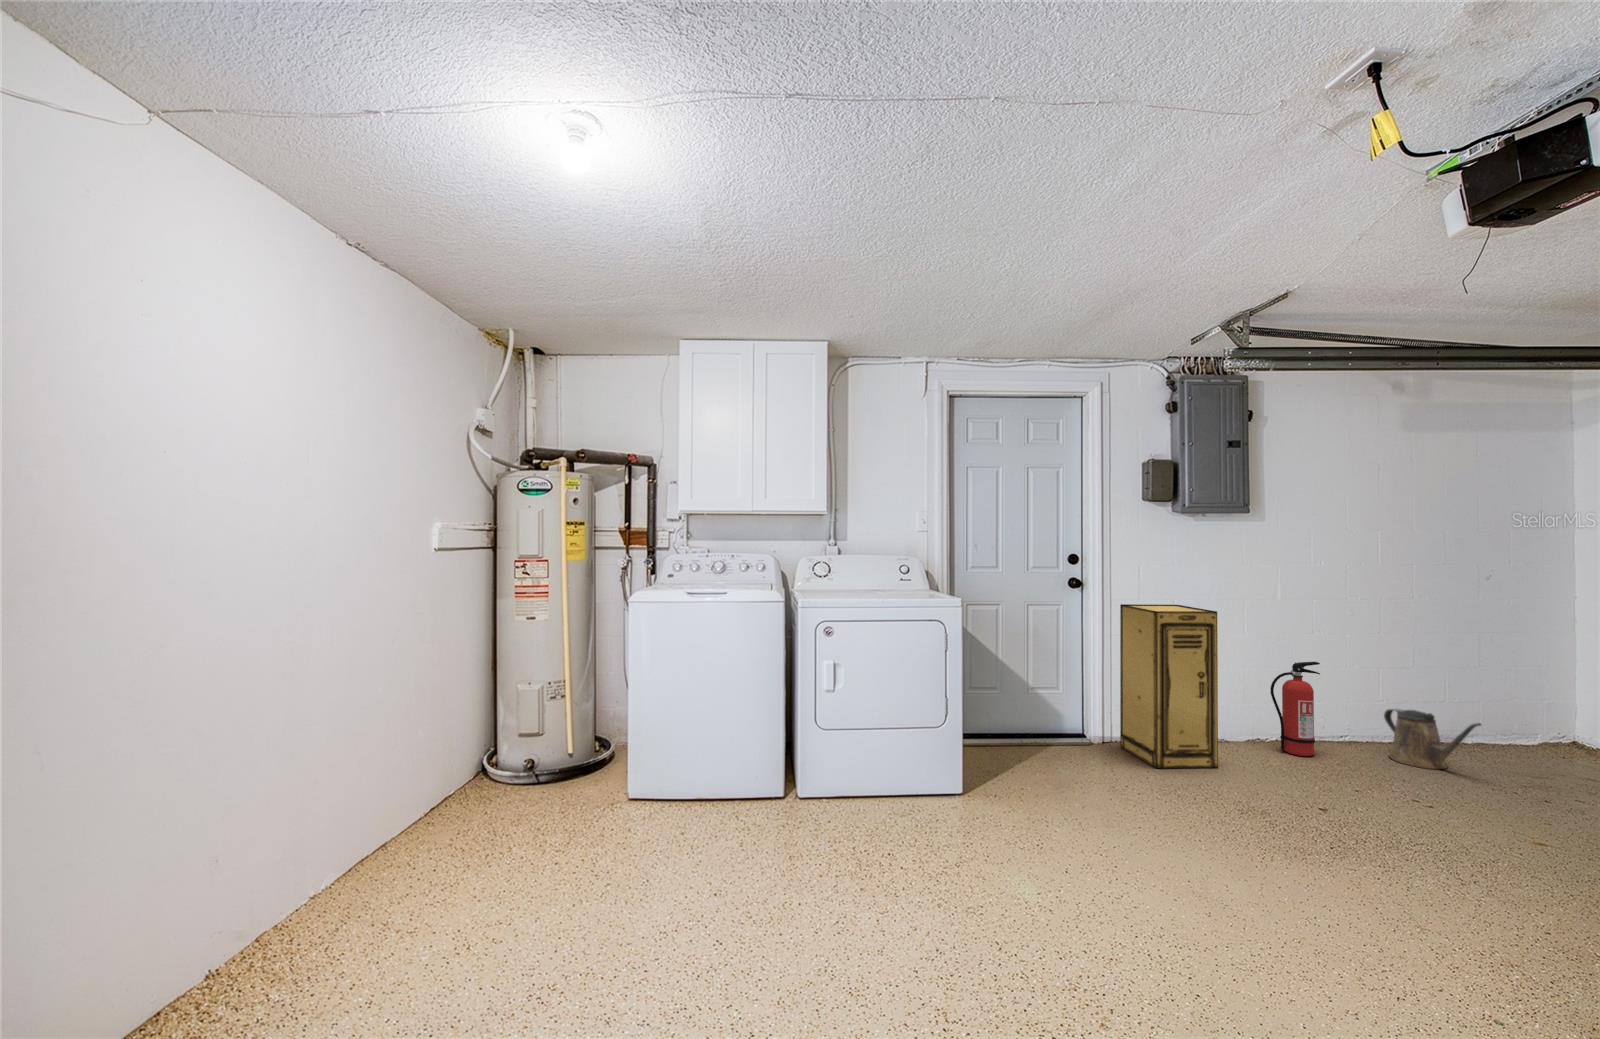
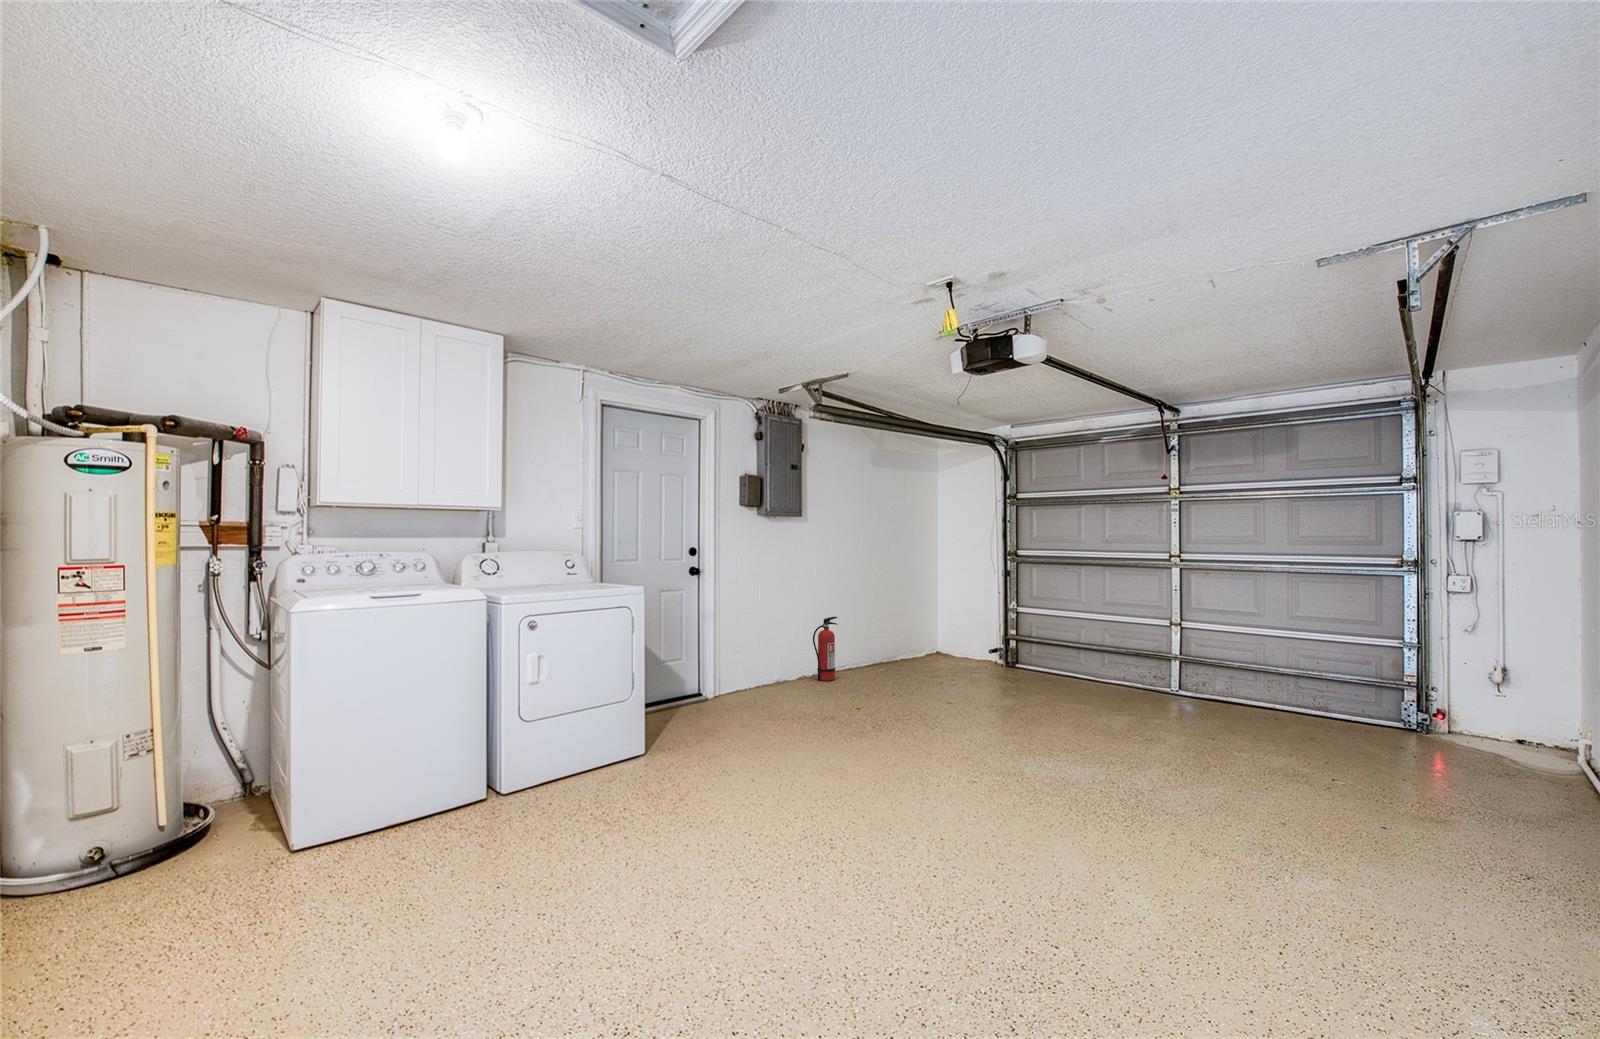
storage cabinet: present [1120,604,1218,769] -> none [727,584,791,705]
watering can: present [1384,709,1481,769] -> none [864,641,912,675]

